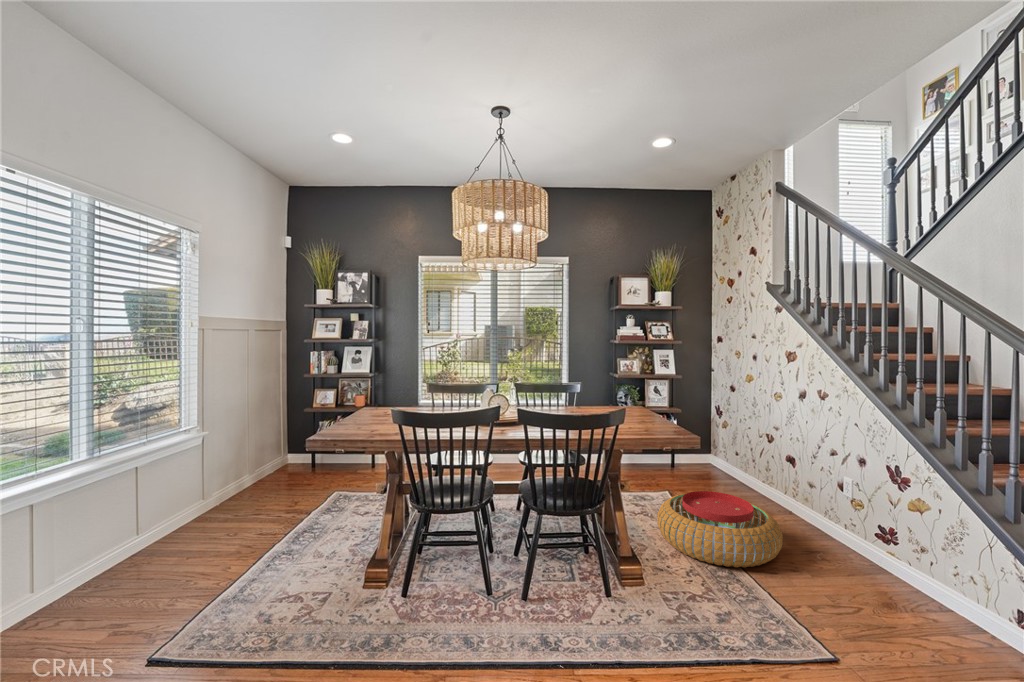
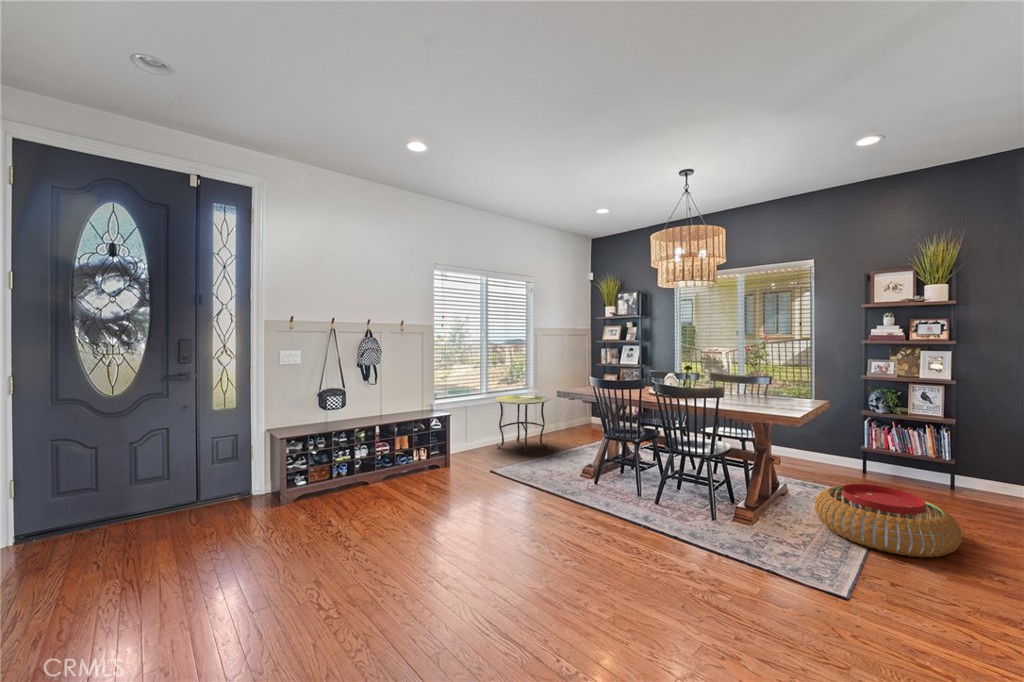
side table: none [120,445,257,576] -> present [495,395,550,454]

